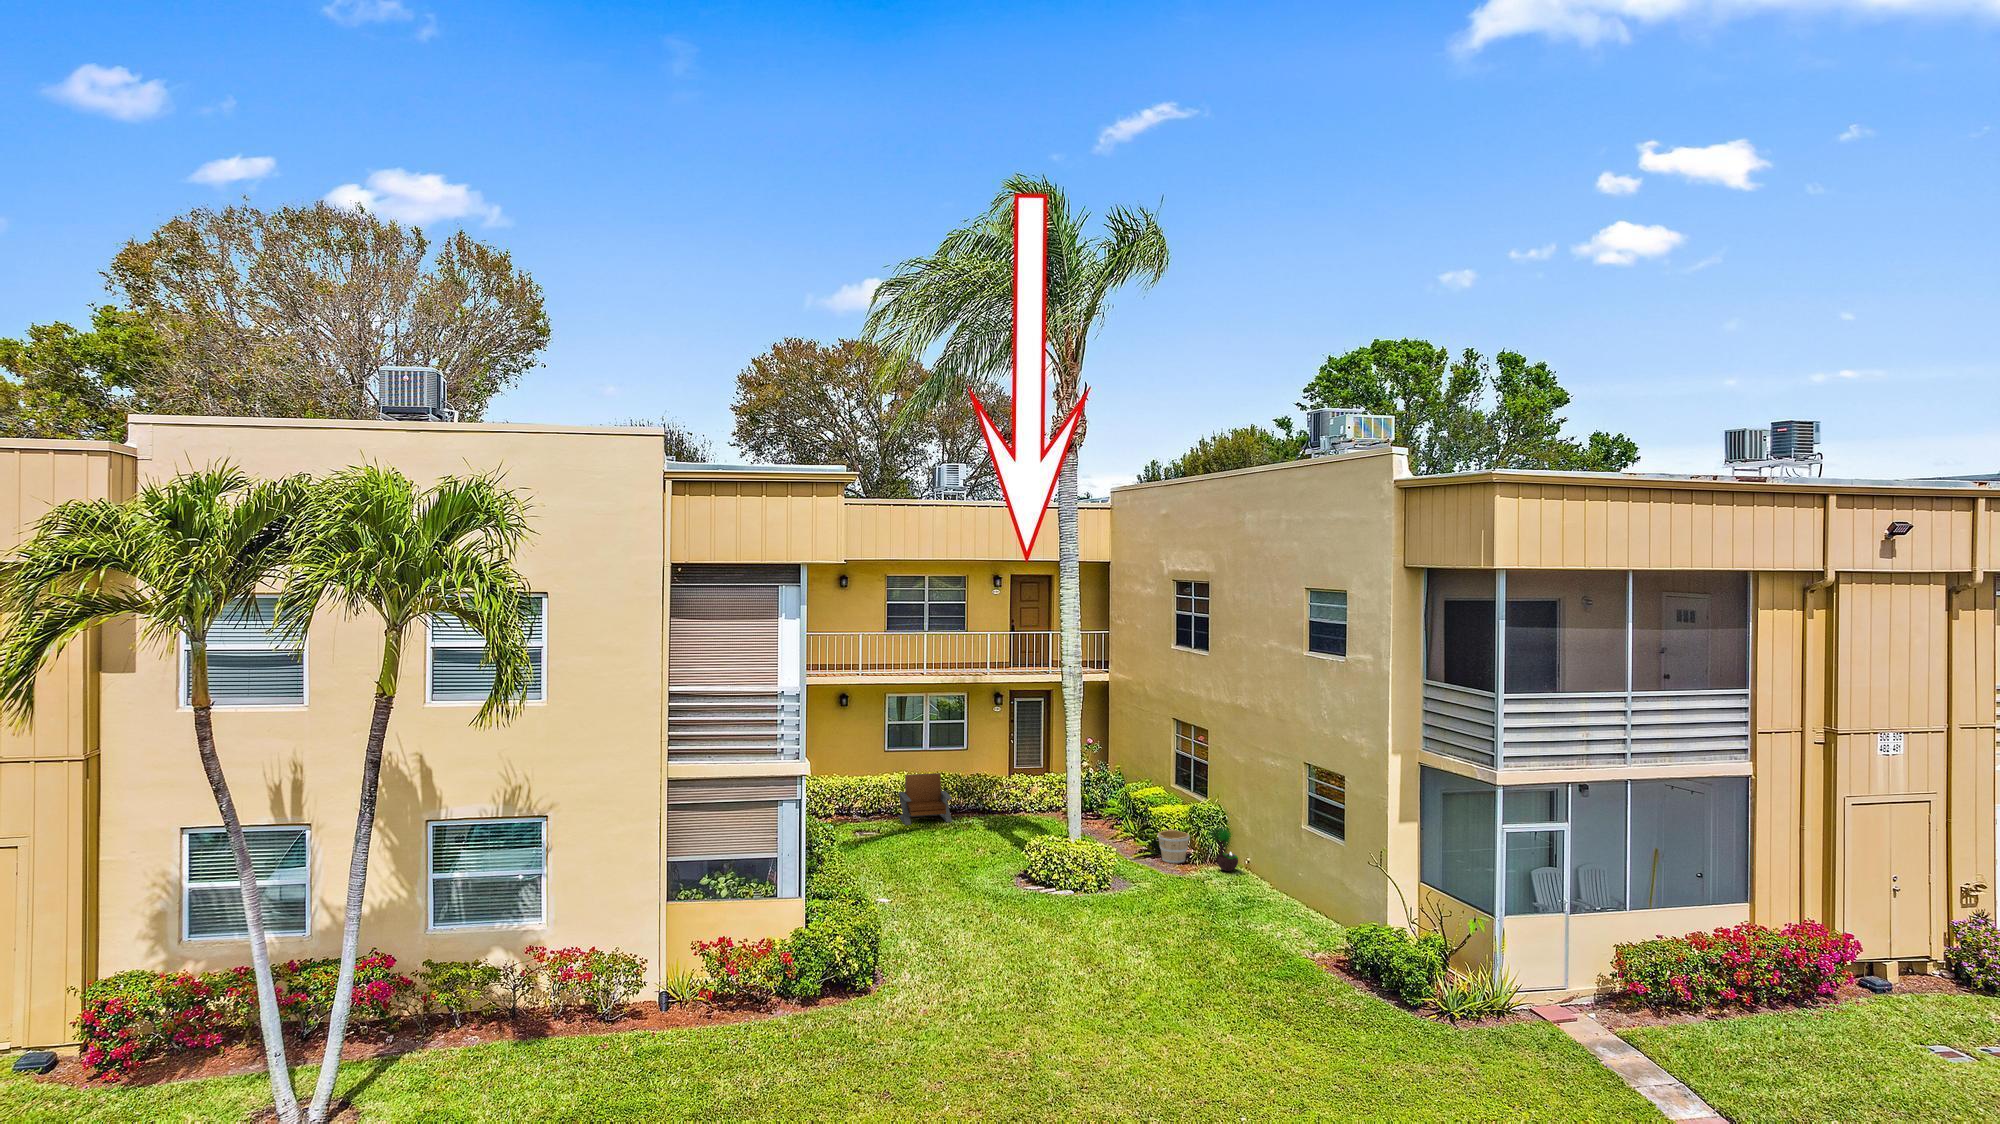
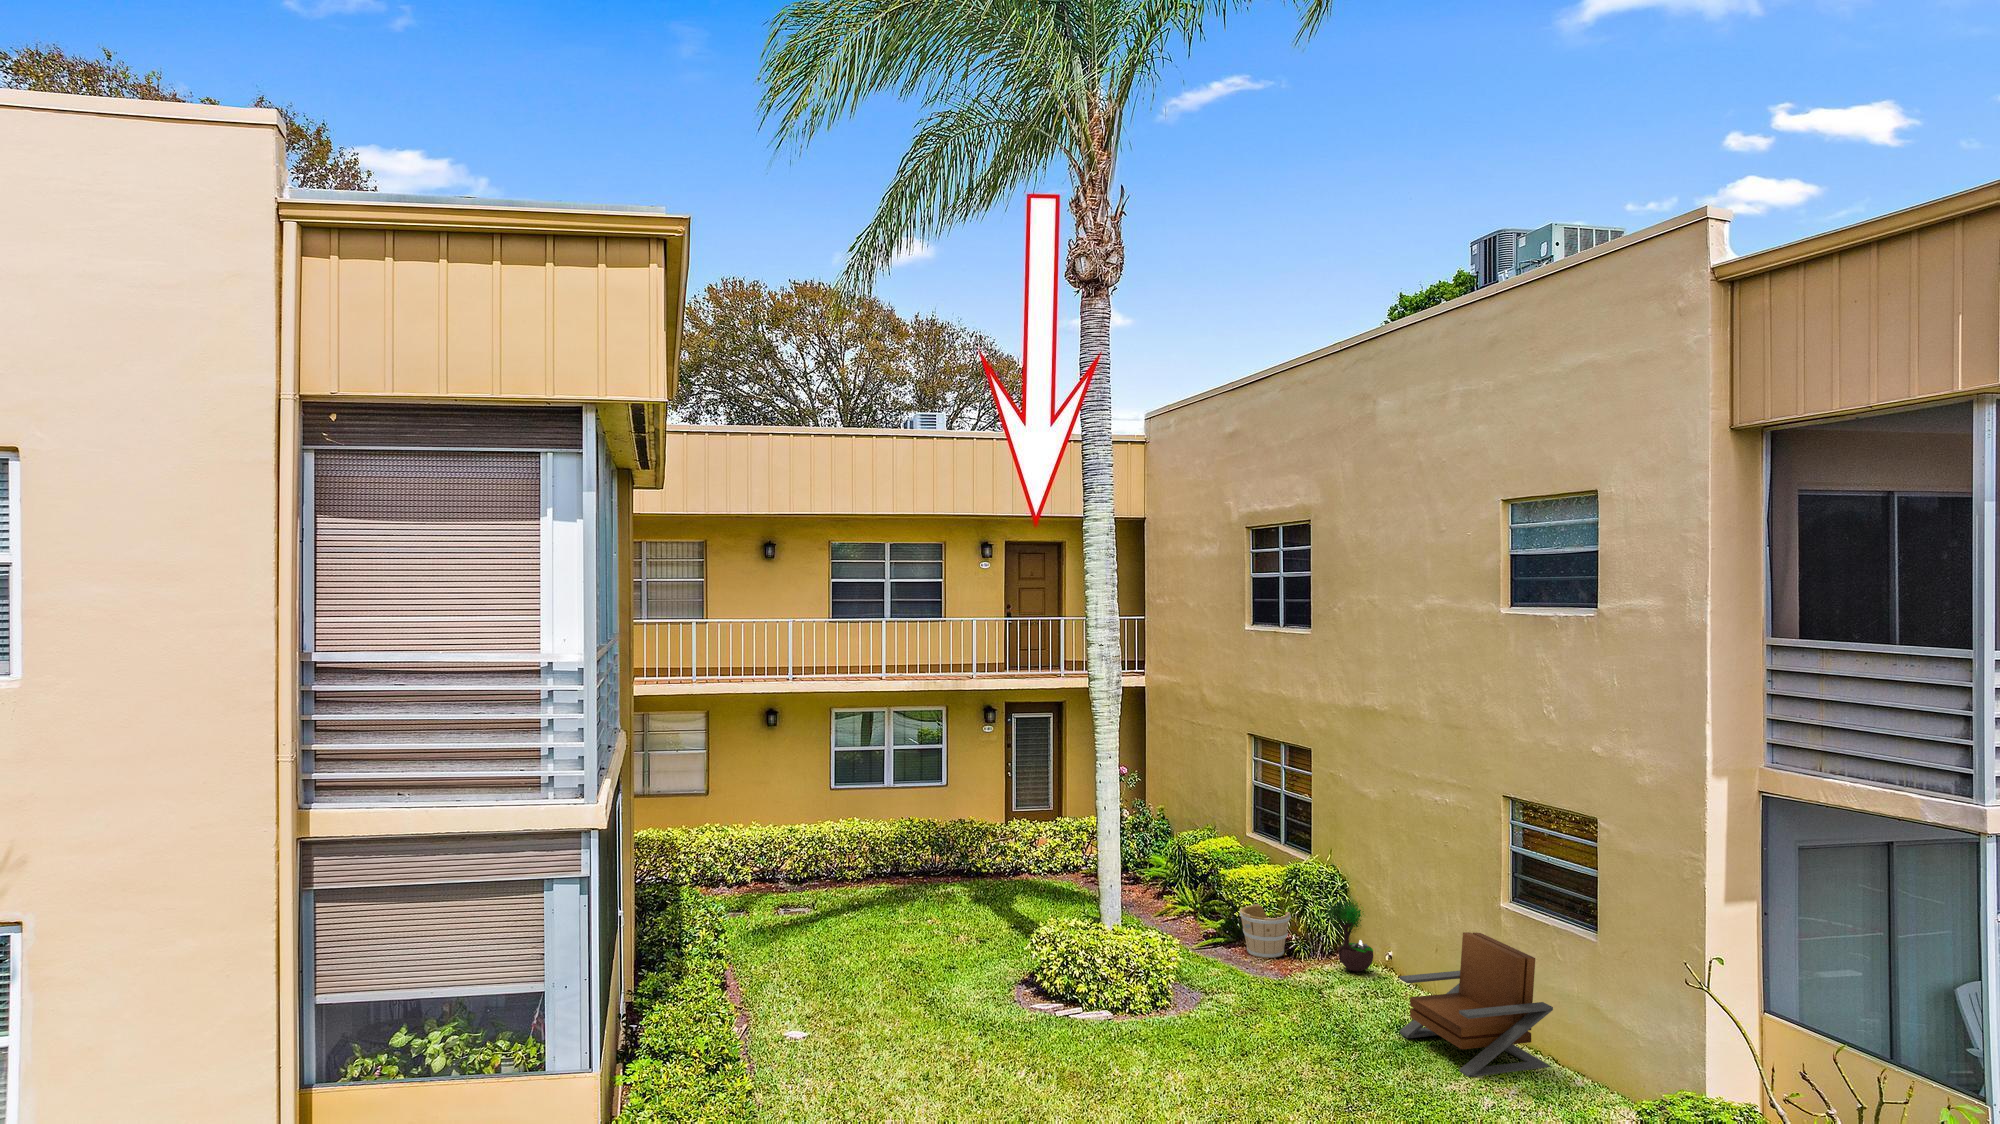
lounge chair: present [899,773,952,825] -> present [1400,932,1553,1077]

